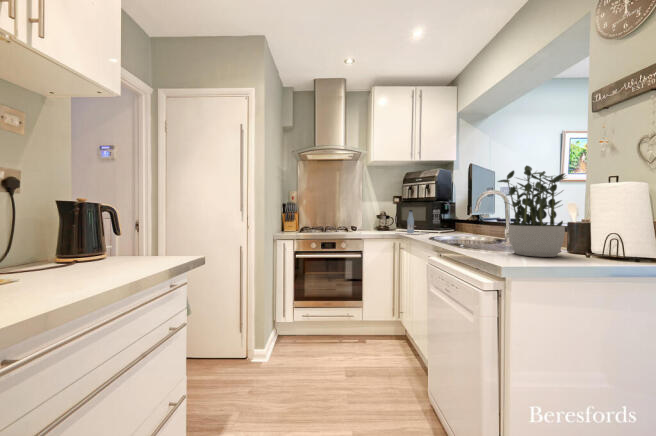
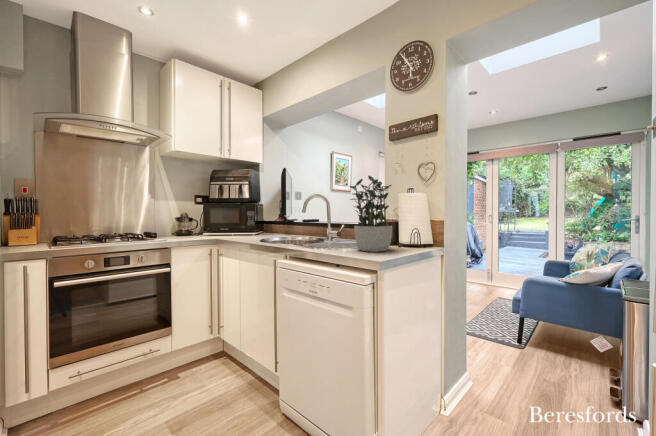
bottle: present [398,210,426,234] -> none [203,211,248,238]

